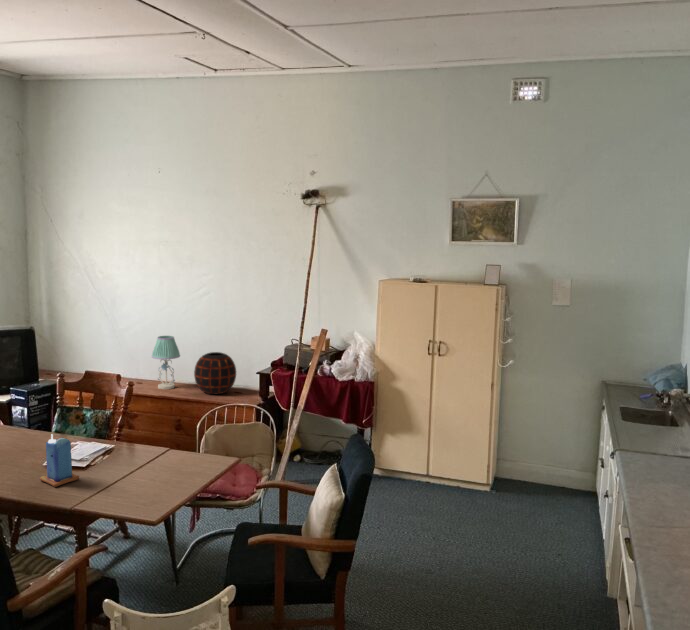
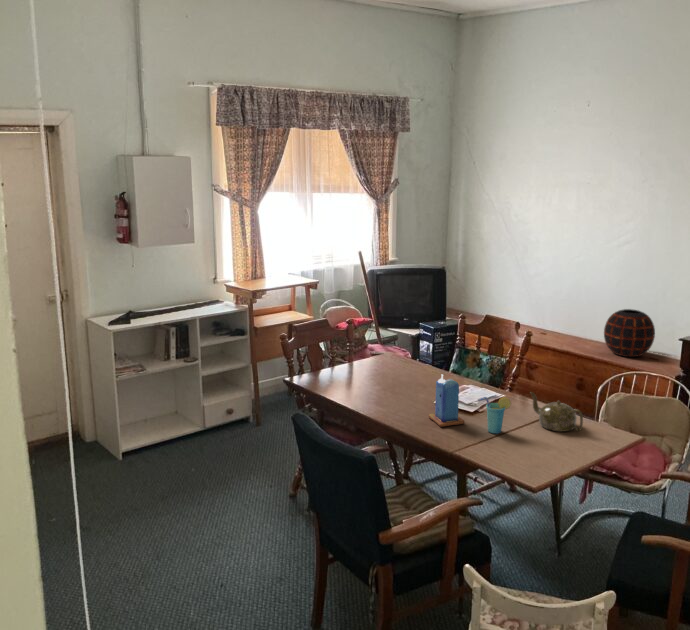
table lamp: present [152,336,180,389] -> none [559,286,590,344]
teapot: none [139,437,189,468] -> present [530,392,583,432]
cup: none [92,446,124,482] -> present [478,397,511,434]

